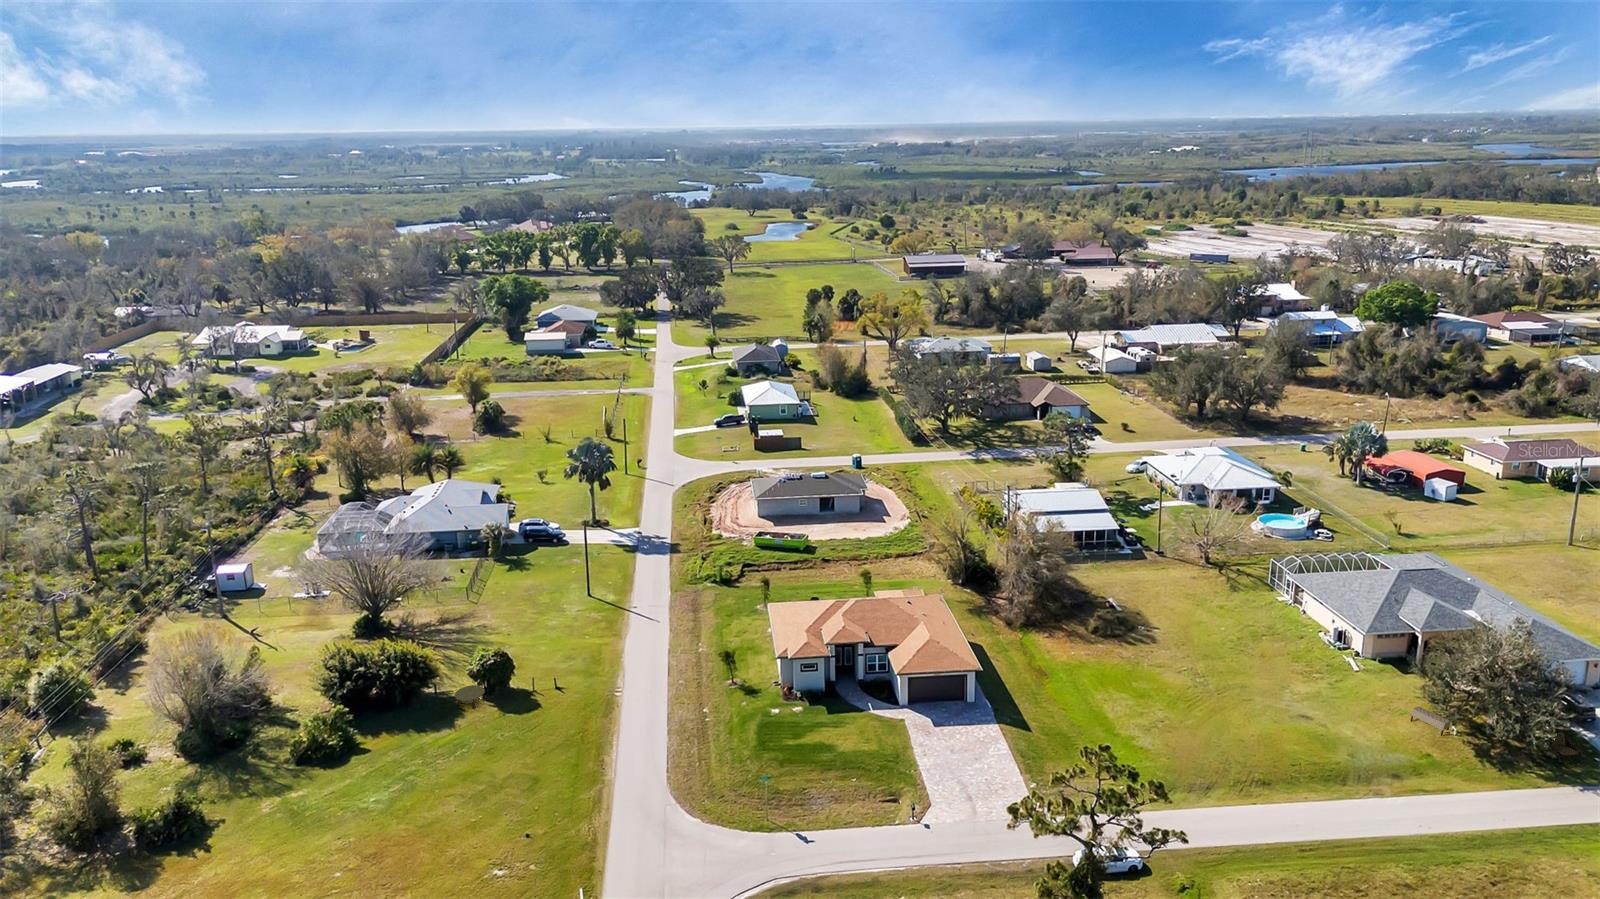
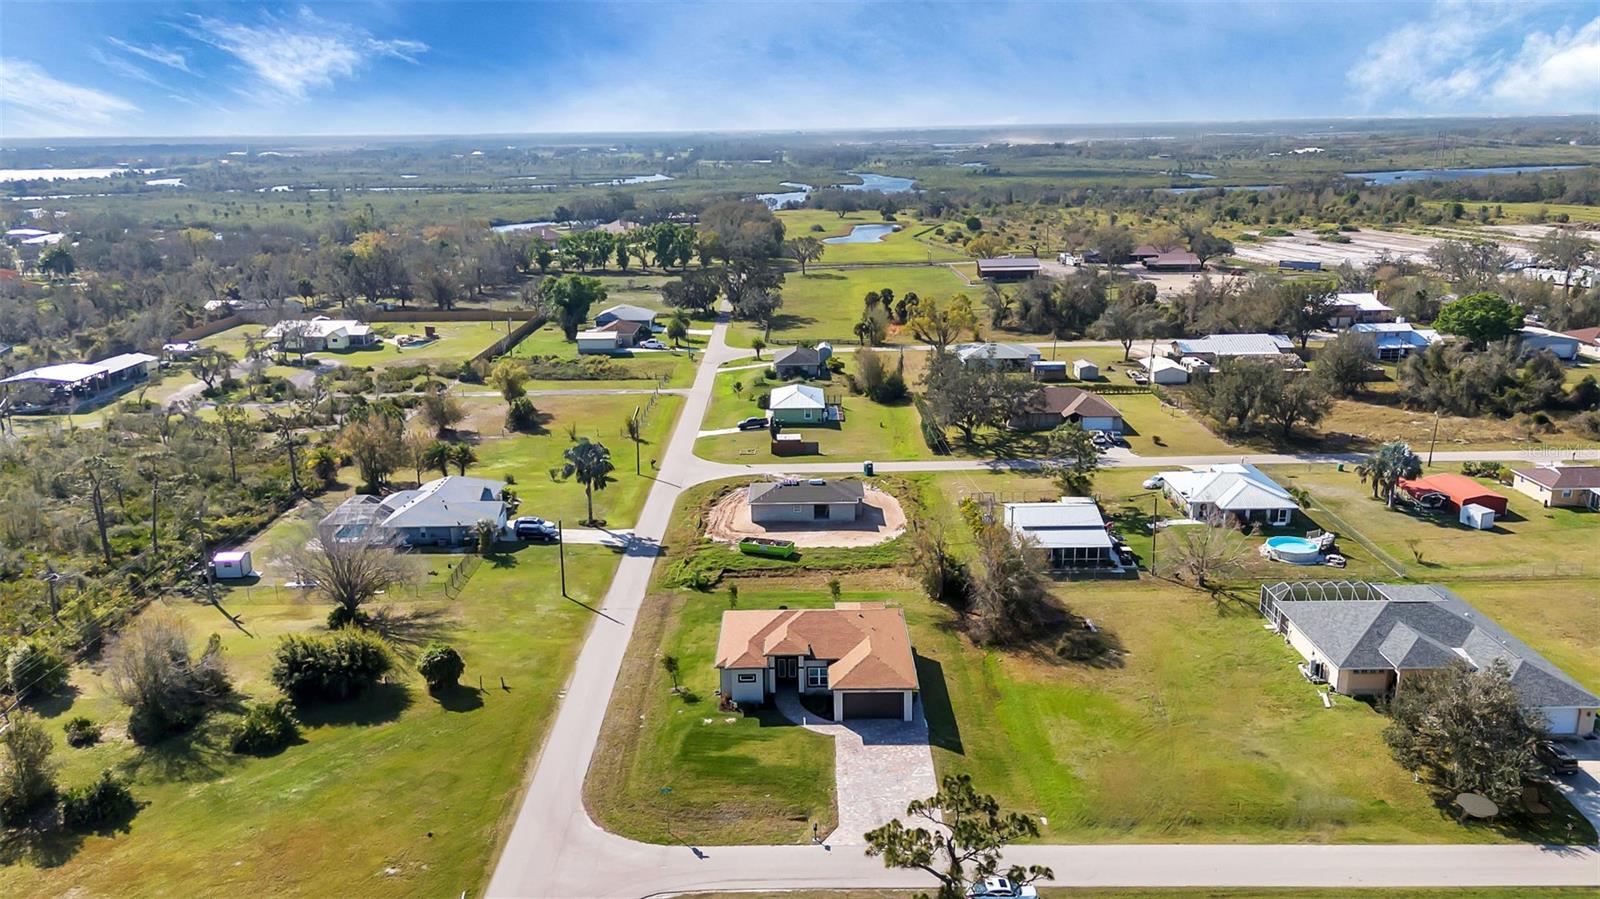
round table: present [455,685,485,709] -> present [1457,793,1498,824]
bench: present [1411,706,1451,736] -> none [1374,751,1416,784]

